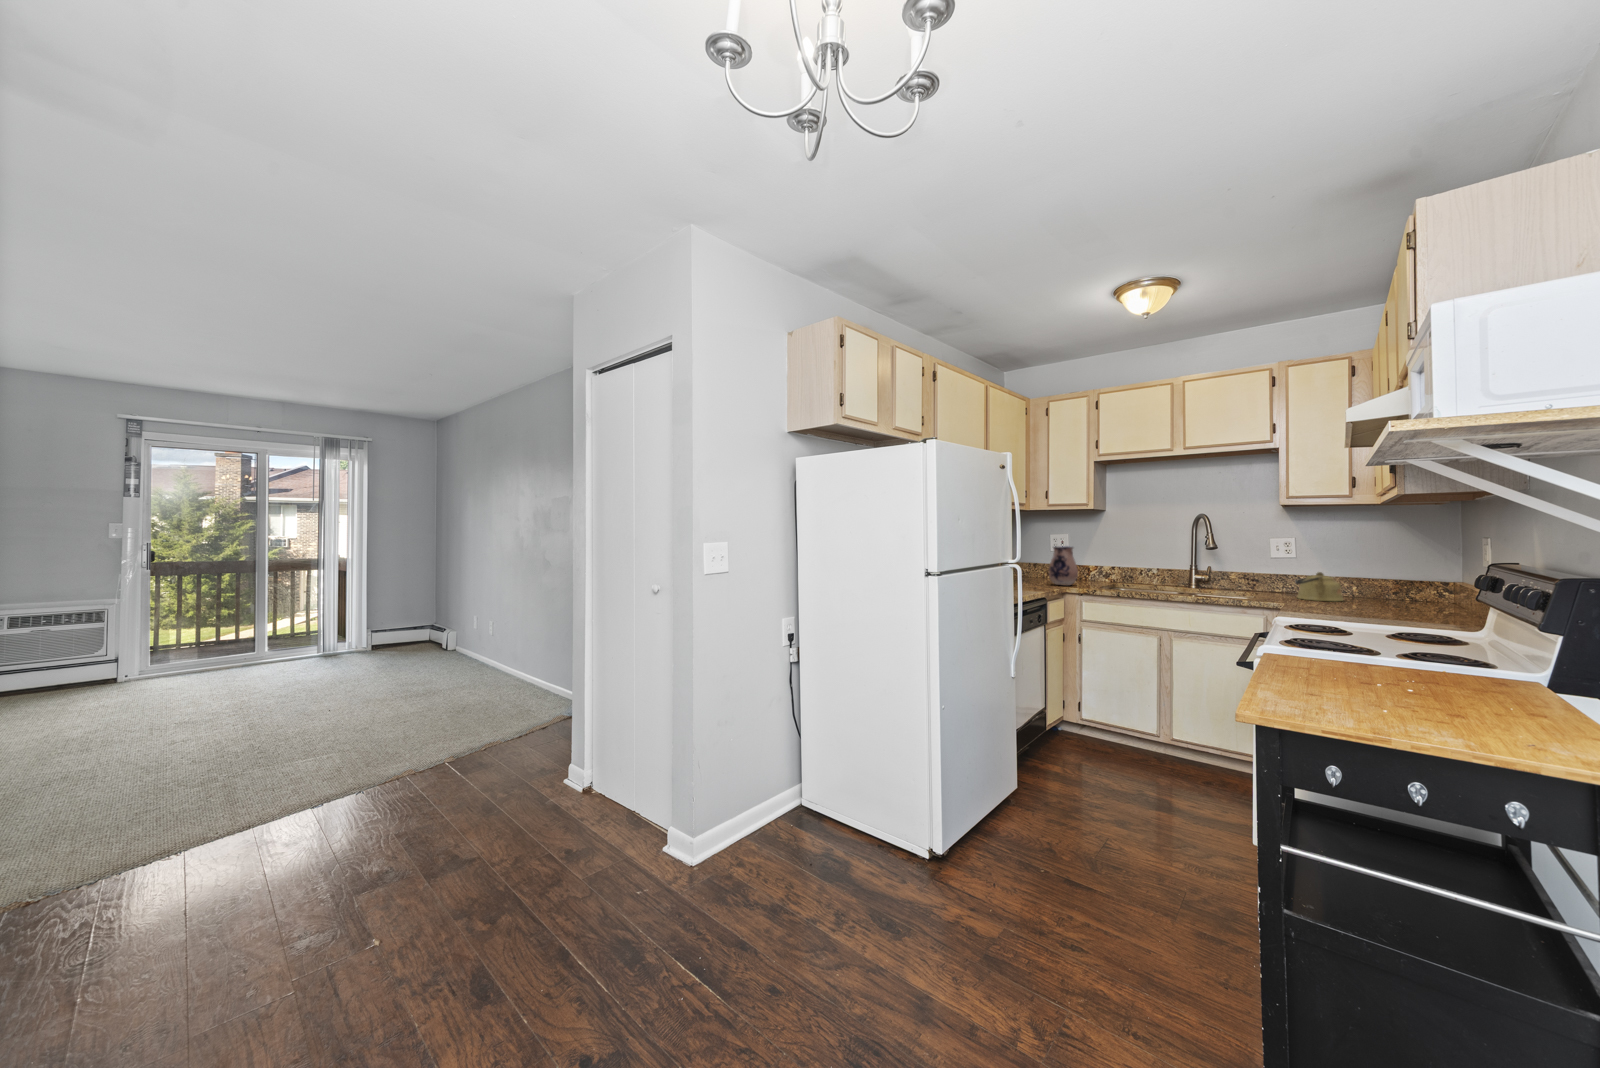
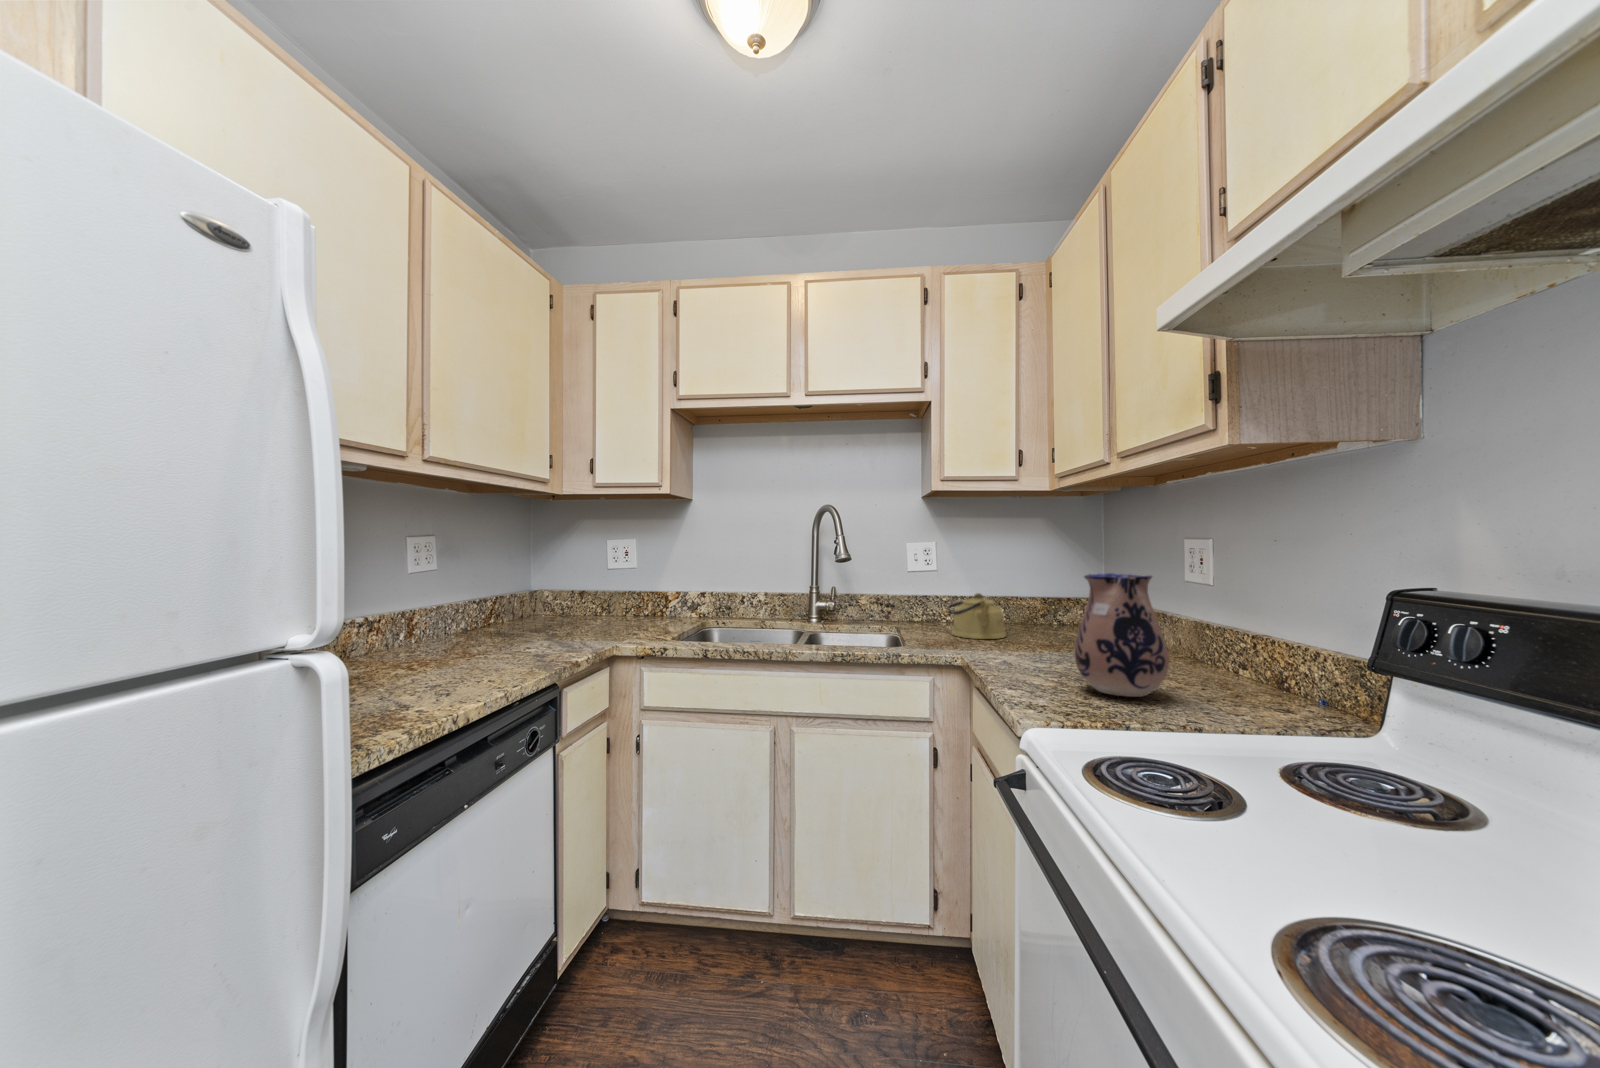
ceramic pitcher: present [1049,546,1078,586] -> present [1075,573,1169,697]

